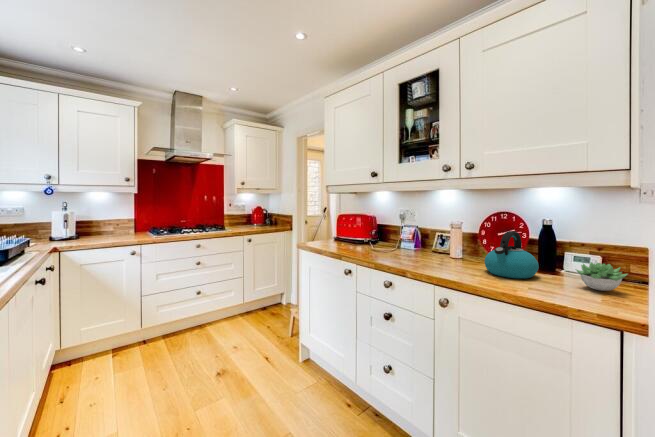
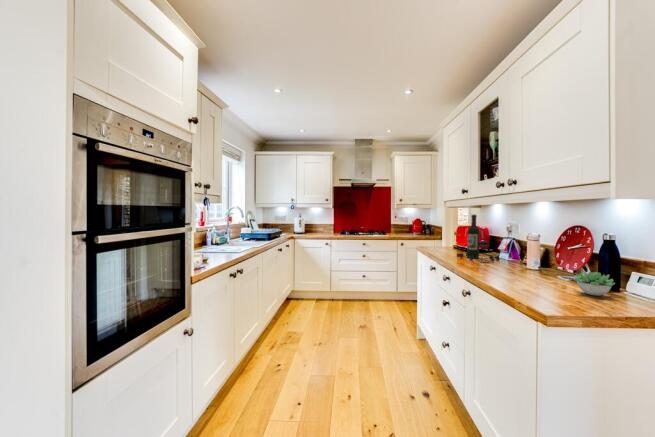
wine bottle: none [365,200,416,259] -> present [457,215,500,261]
kettle: present [485,231,539,279] -> none [518,243,569,282]

